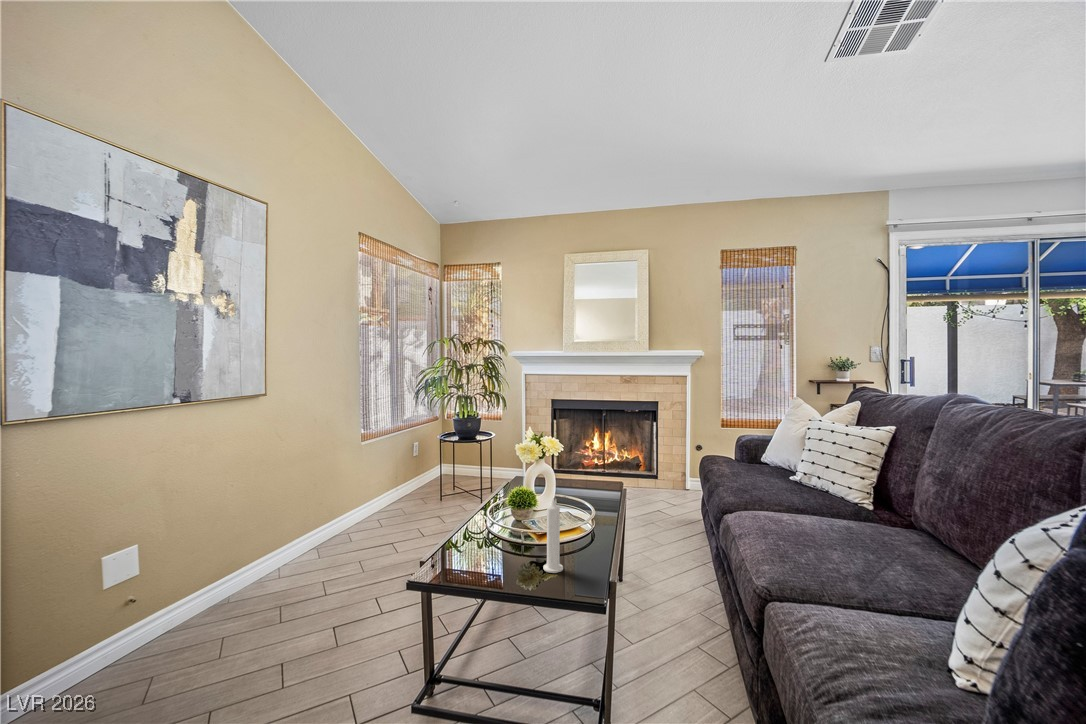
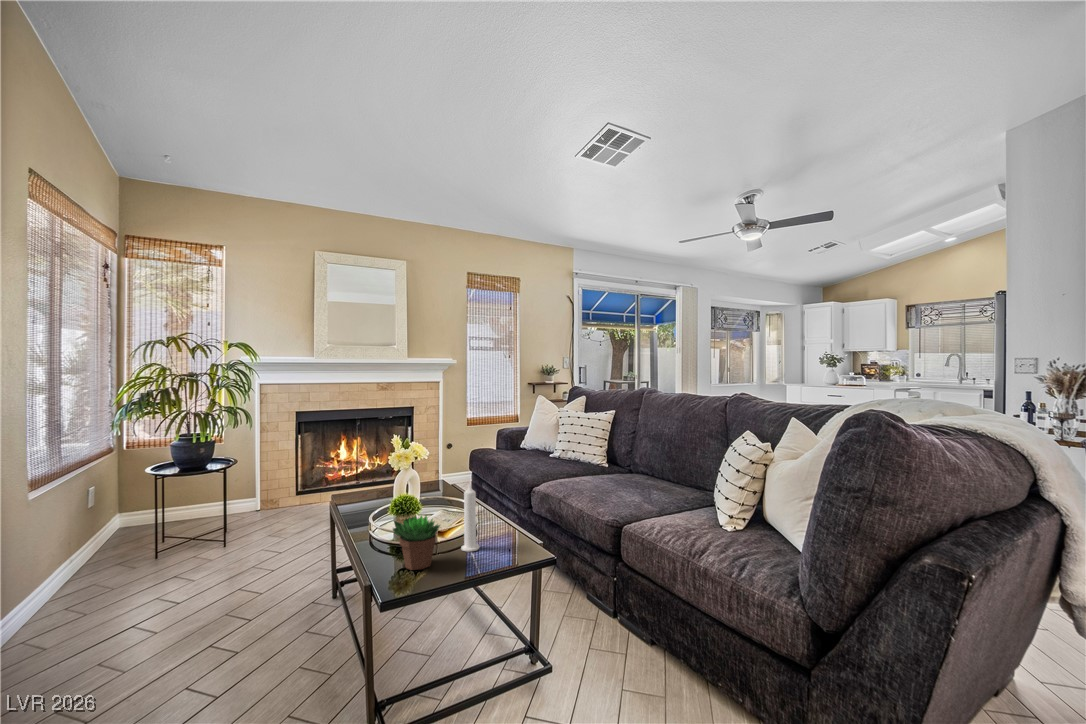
succulent plant: none [465,519,512,575] -> present [393,516,440,570]

